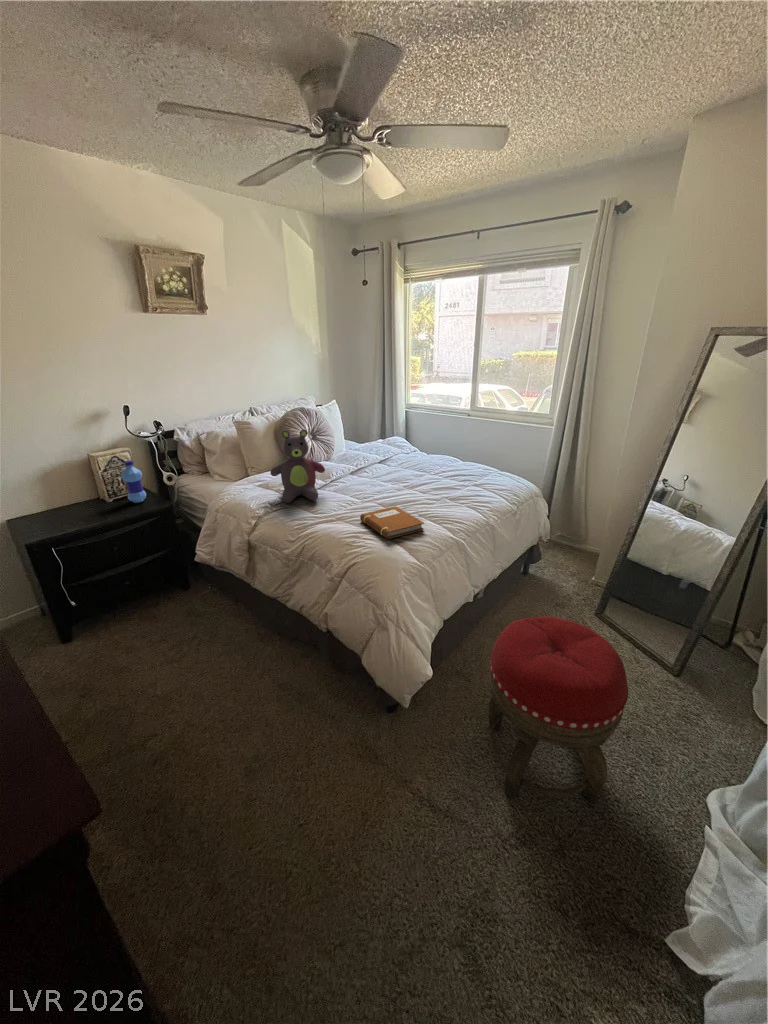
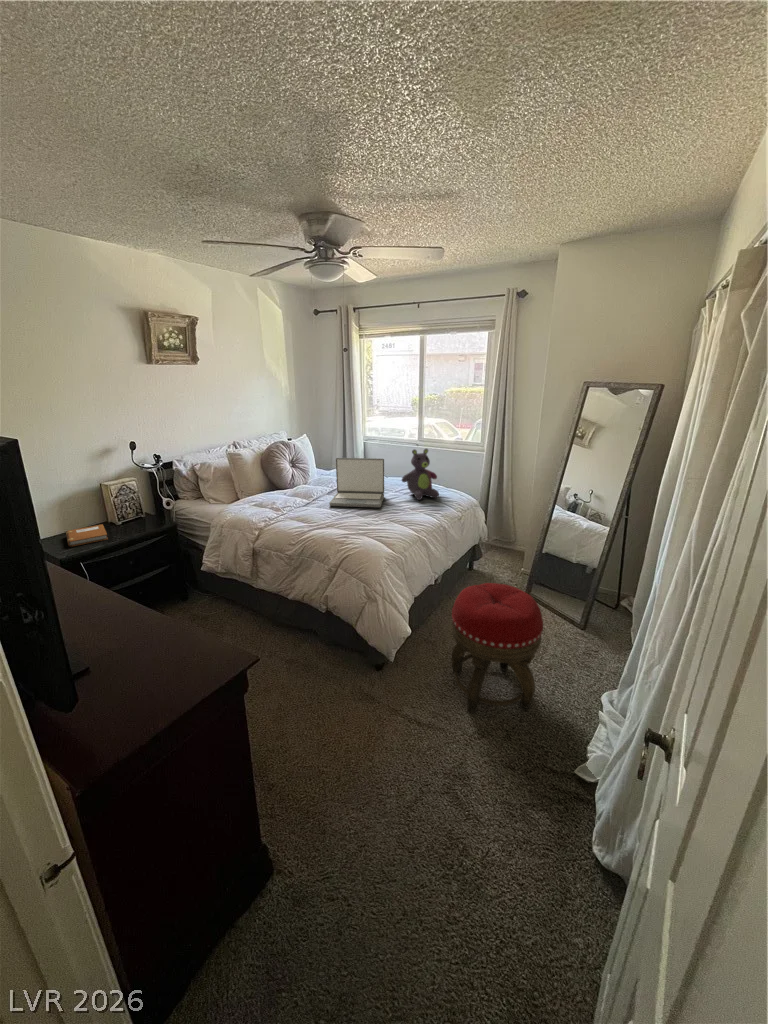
stuffed bear: present [271,430,325,503] -> present [402,449,439,500]
laptop: none [347,430,419,496] -> present [329,458,384,507]
water bottle: present [121,461,146,503] -> none [133,488,153,524]
notebook: present [360,506,424,539] -> present [66,524,108,546]

